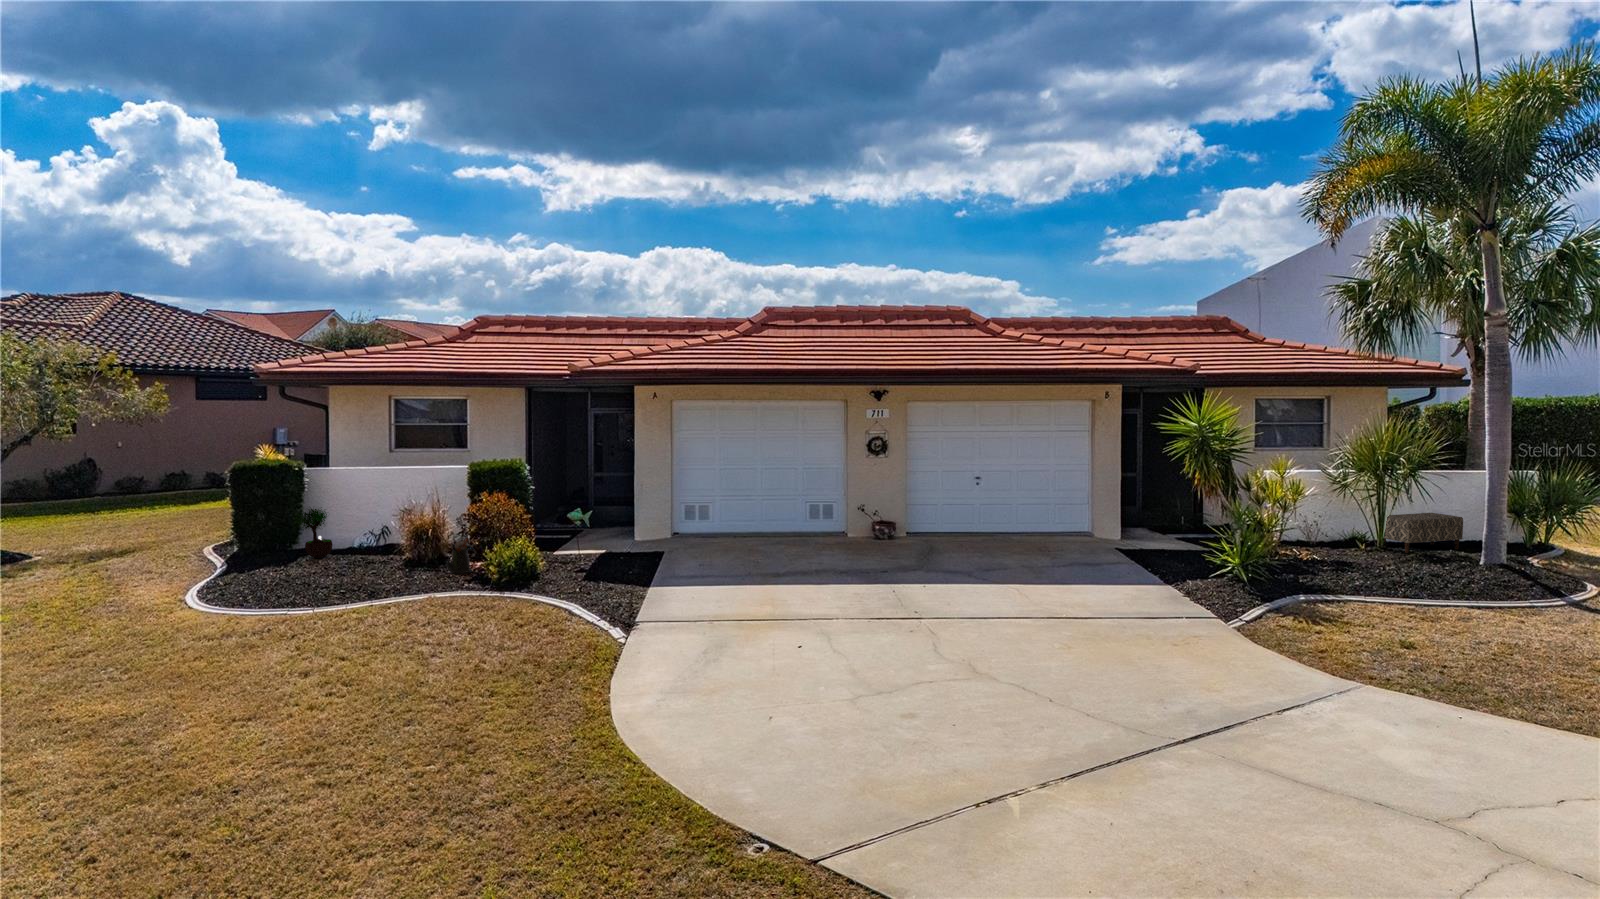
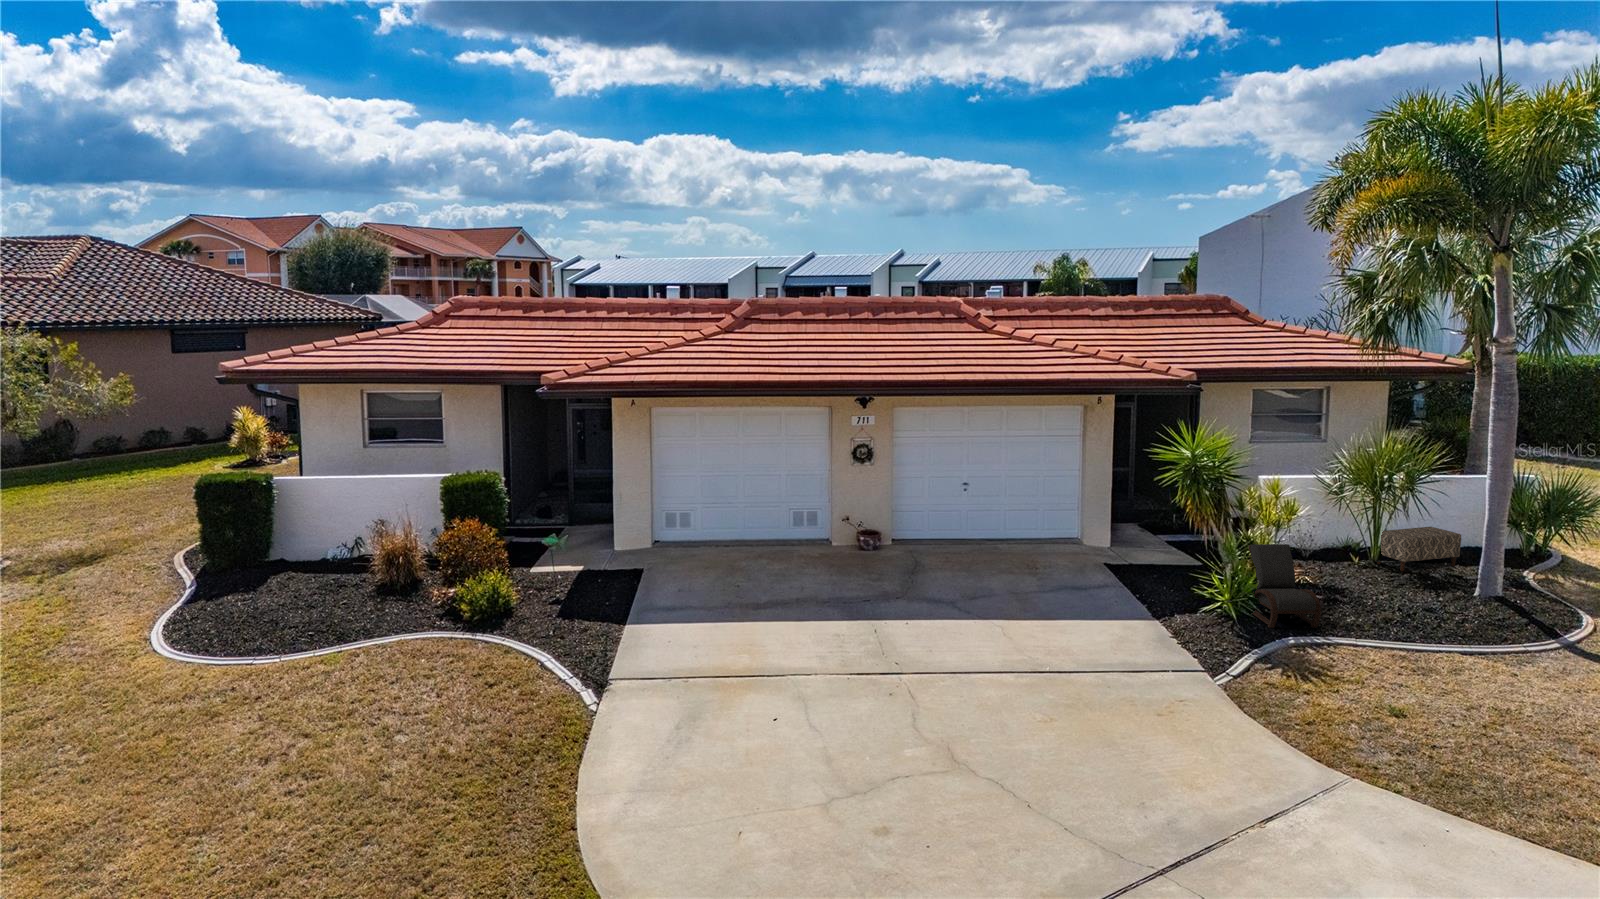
potted tree: present [296,507,333,558] -> none [254,524,296,579]
lounge chair: none [1255,513,1330,590] -> present [1248,544,1321,628]
watering can: present [447,539,471,574] -> none [410,565,445,604]

